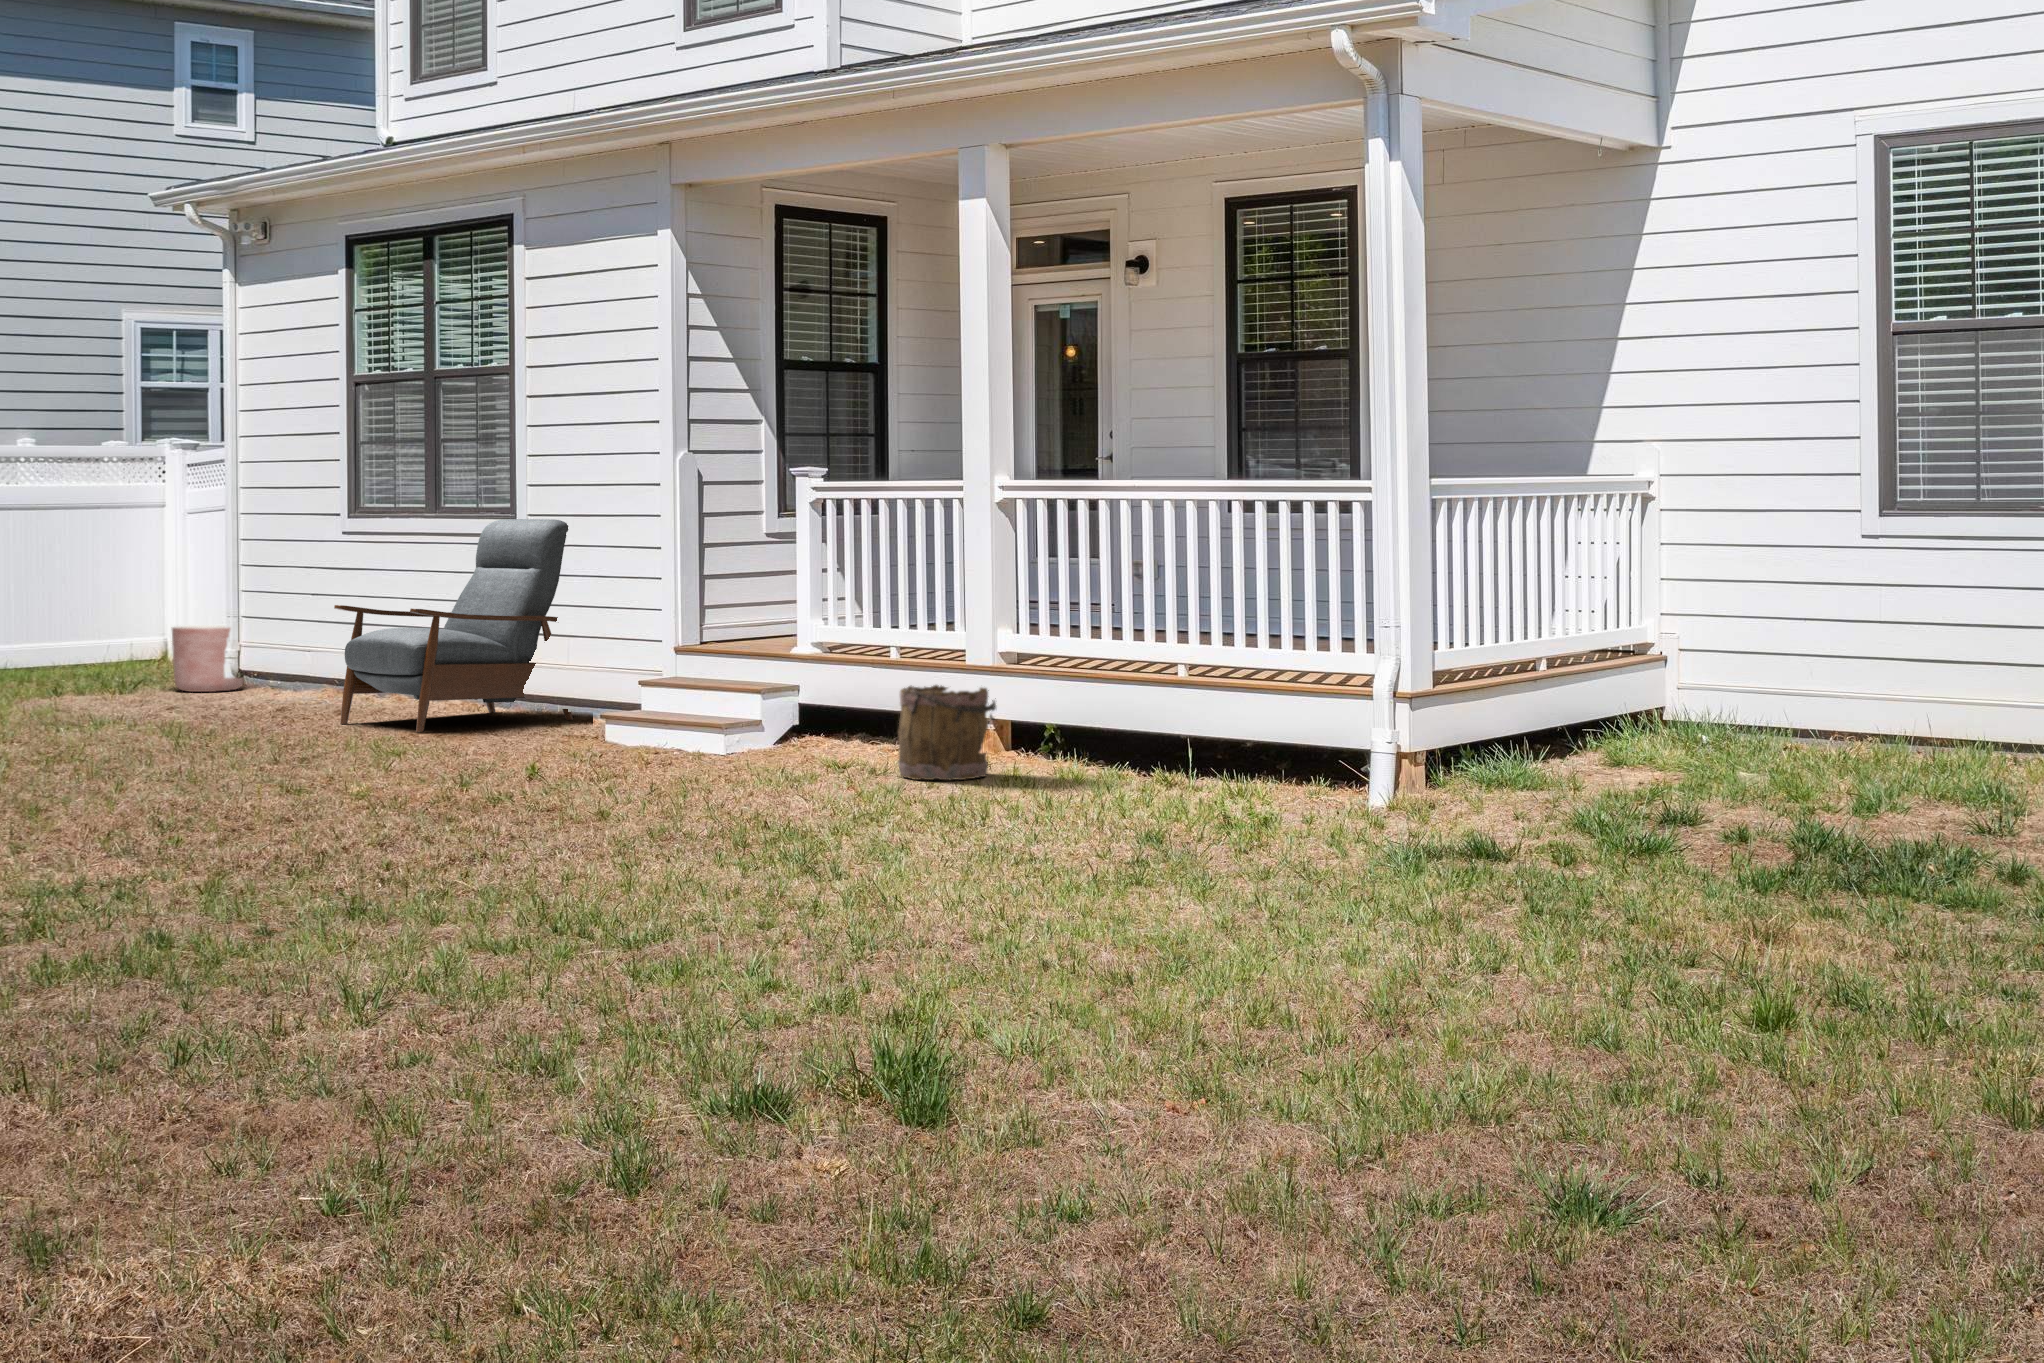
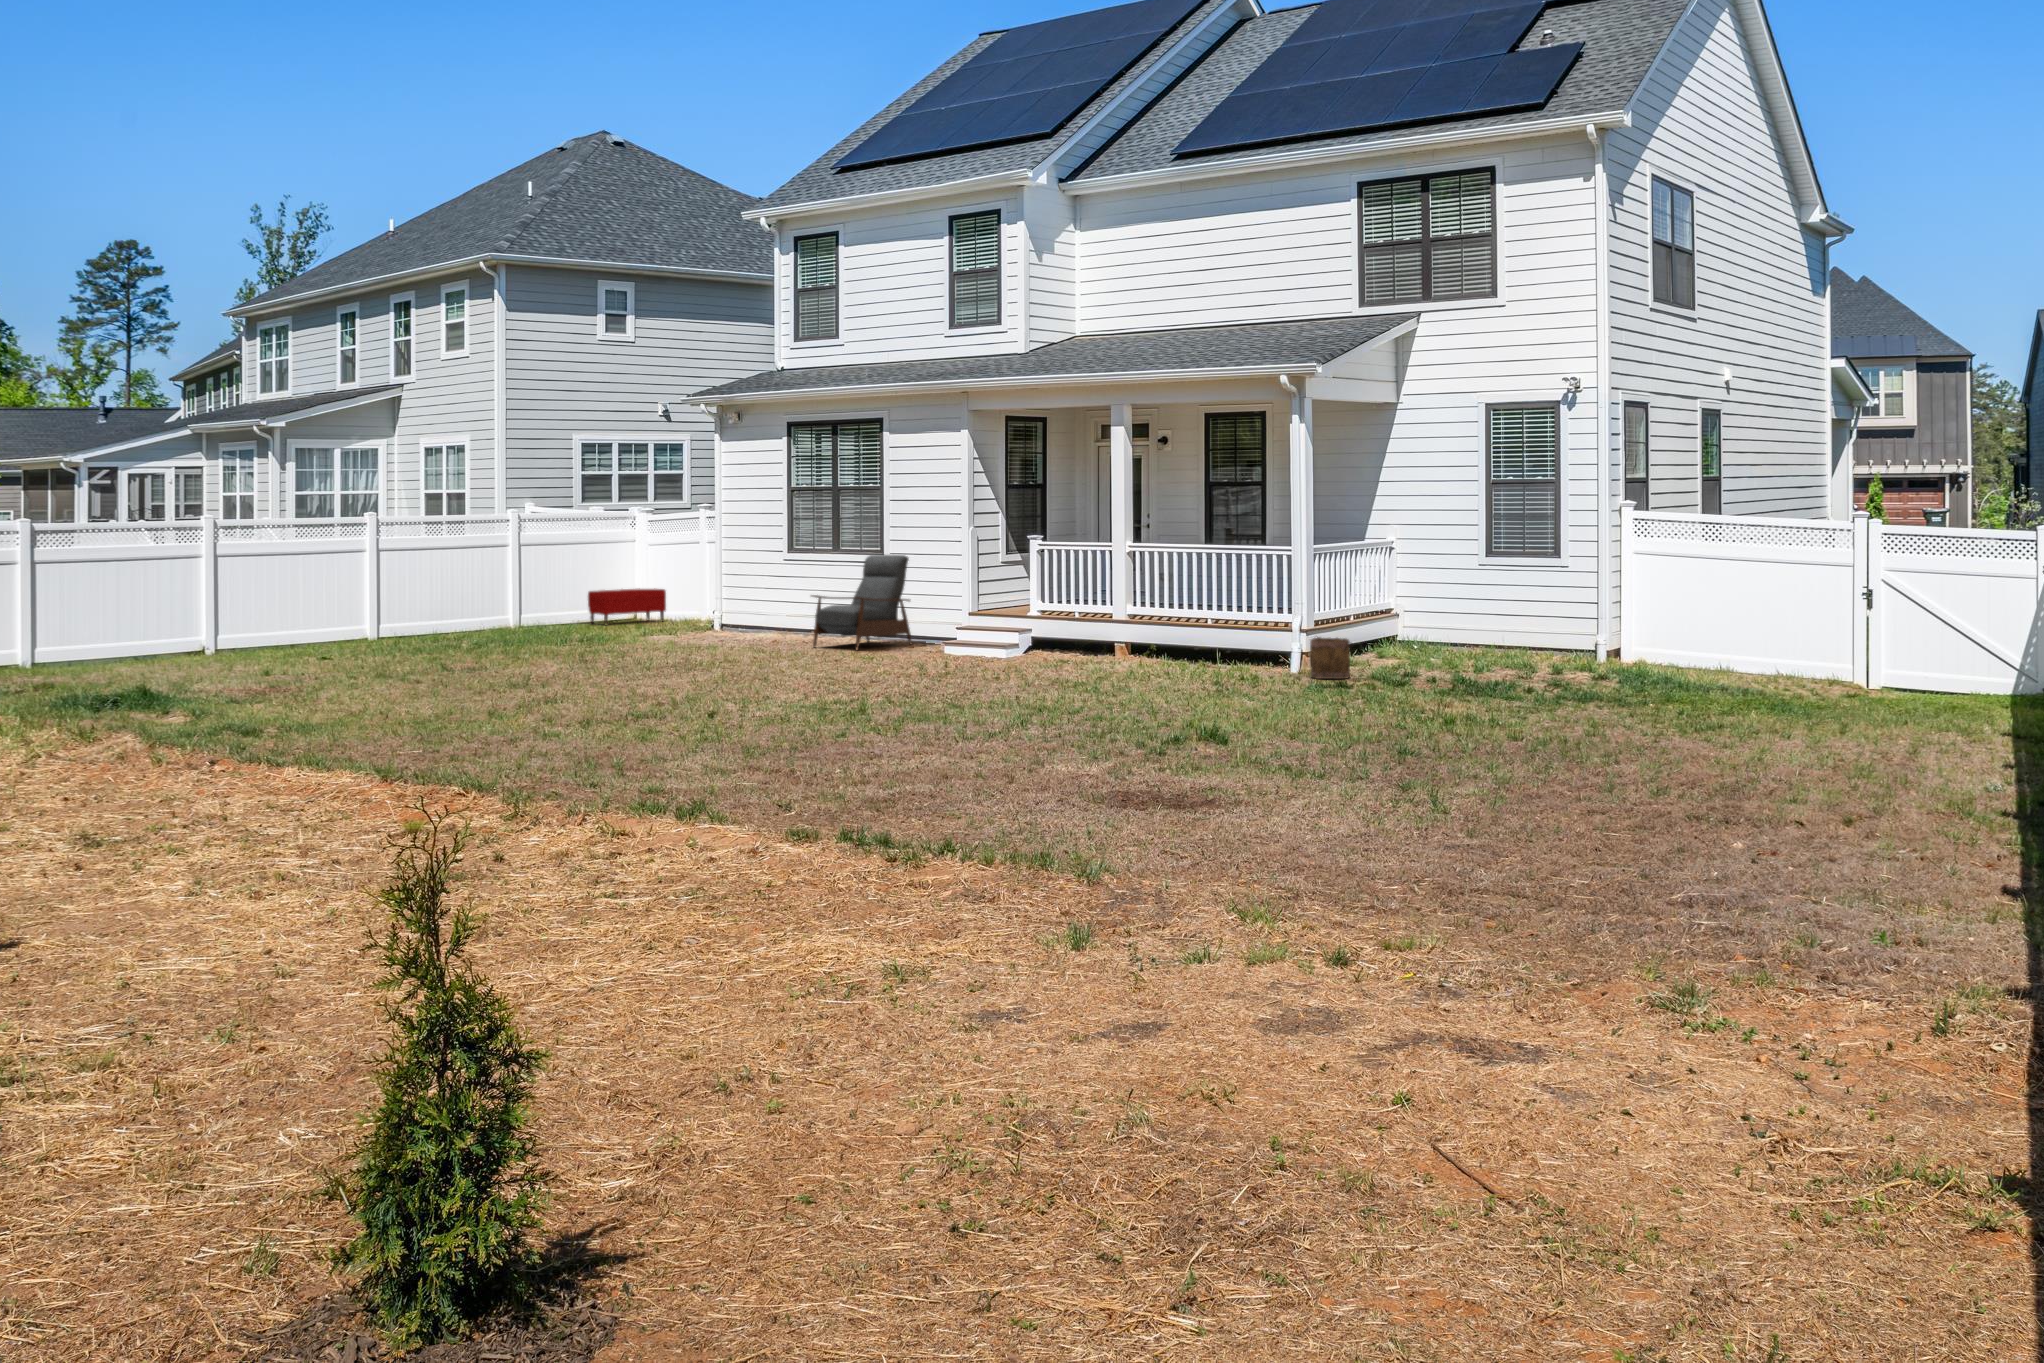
bench: none [15,599,184,673] -> present [588,588,666,625]
planter: present [172,625,244,692] -> none [695,602,729,634]
bucket: present [898,685,996,780] -> present [1310,637,1353,679]

